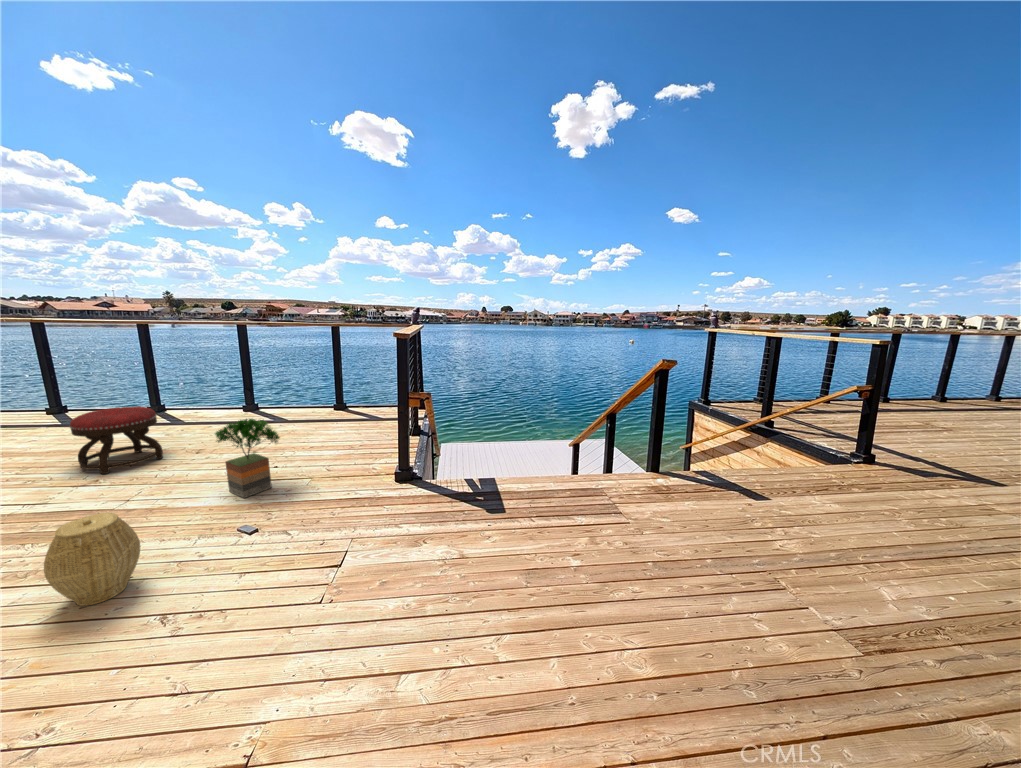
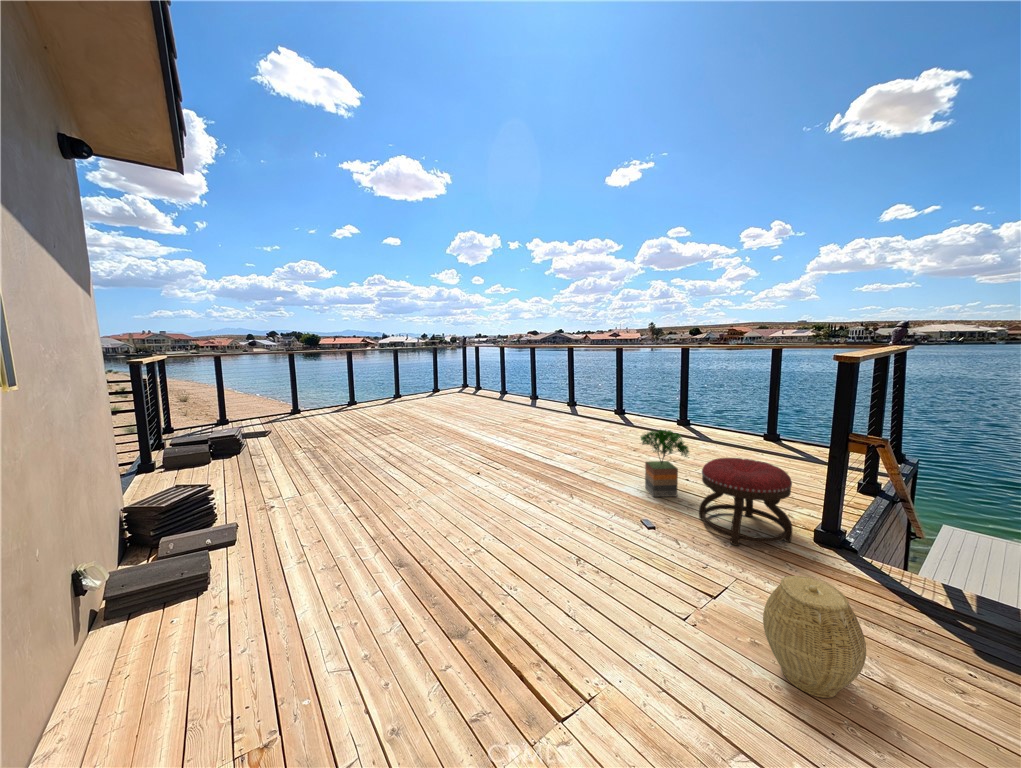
ottoman: present [70,406,163,474] -> present [699,458,793,546]
woven basket: present [44,513,140,606] -> present [763,576,866,698]

